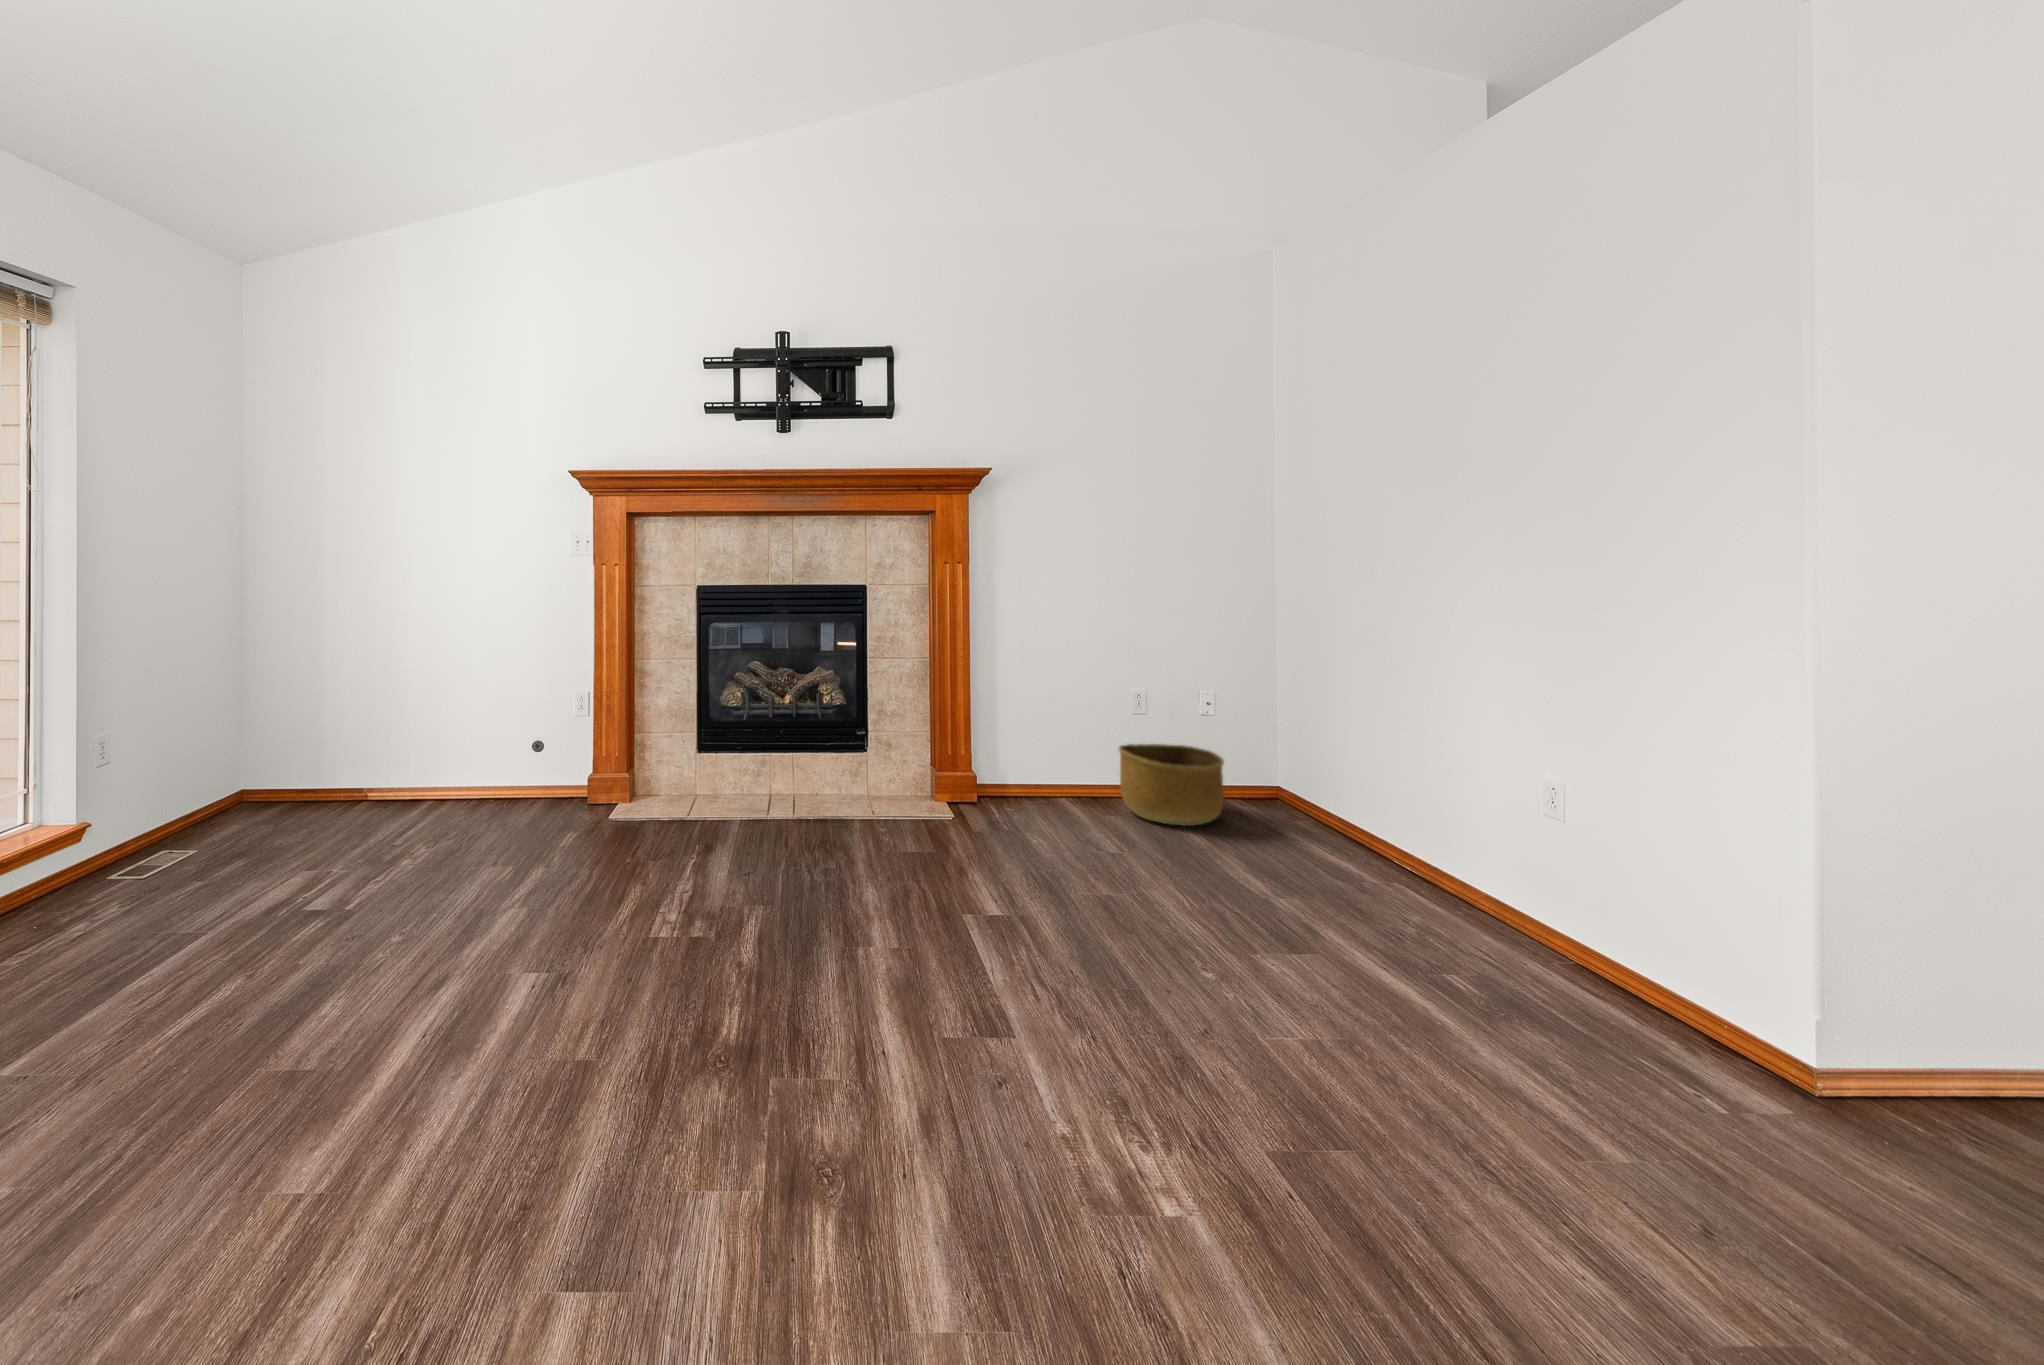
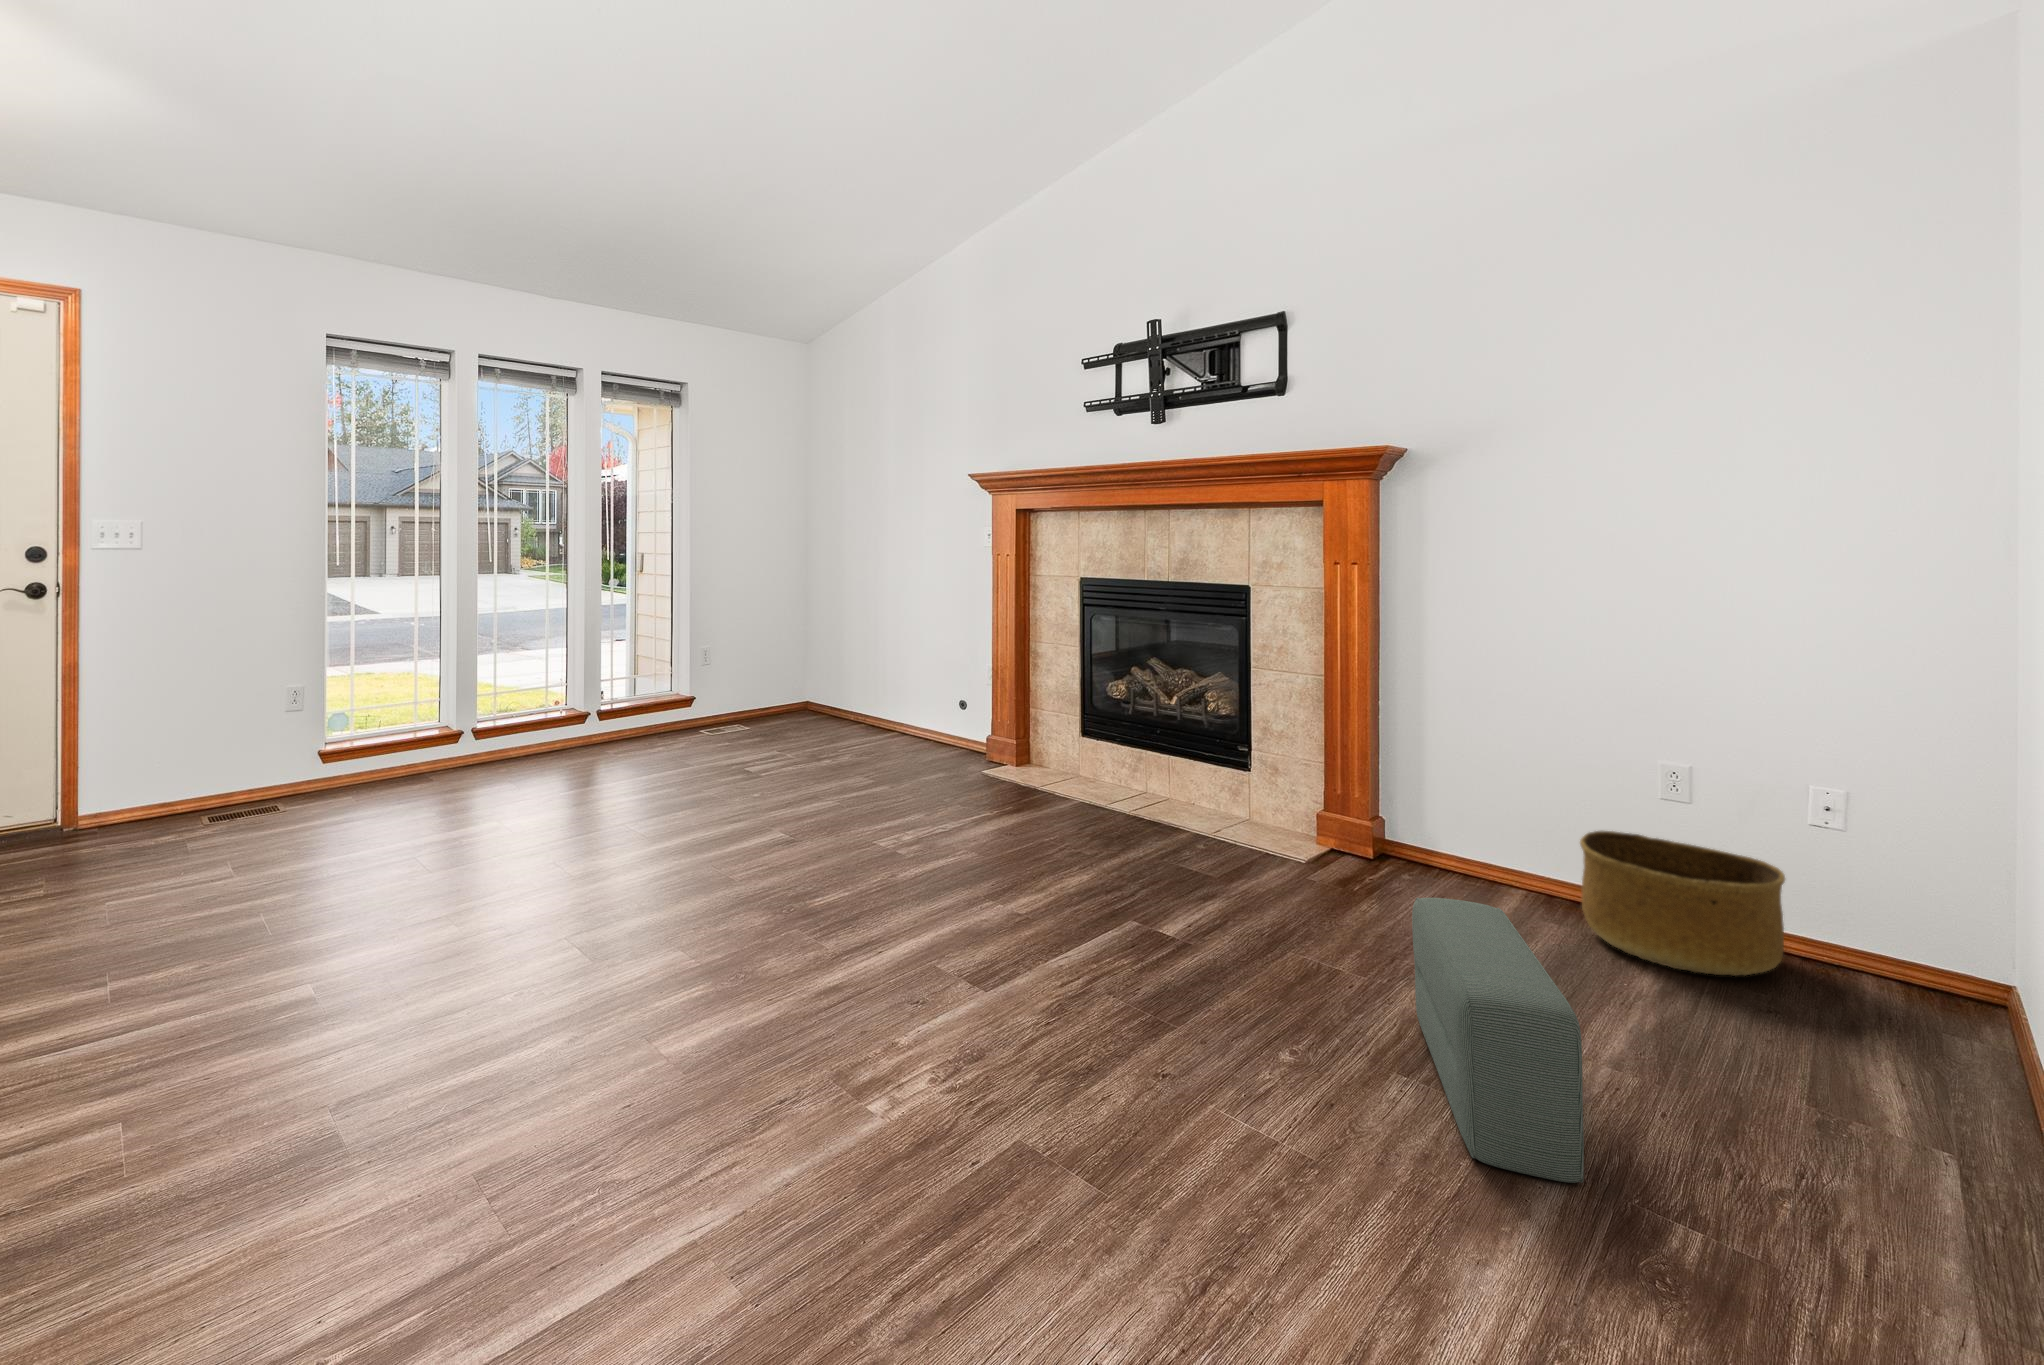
pouf: none [1214,816,1439,989] -> present [1412,898,1584,1183]

